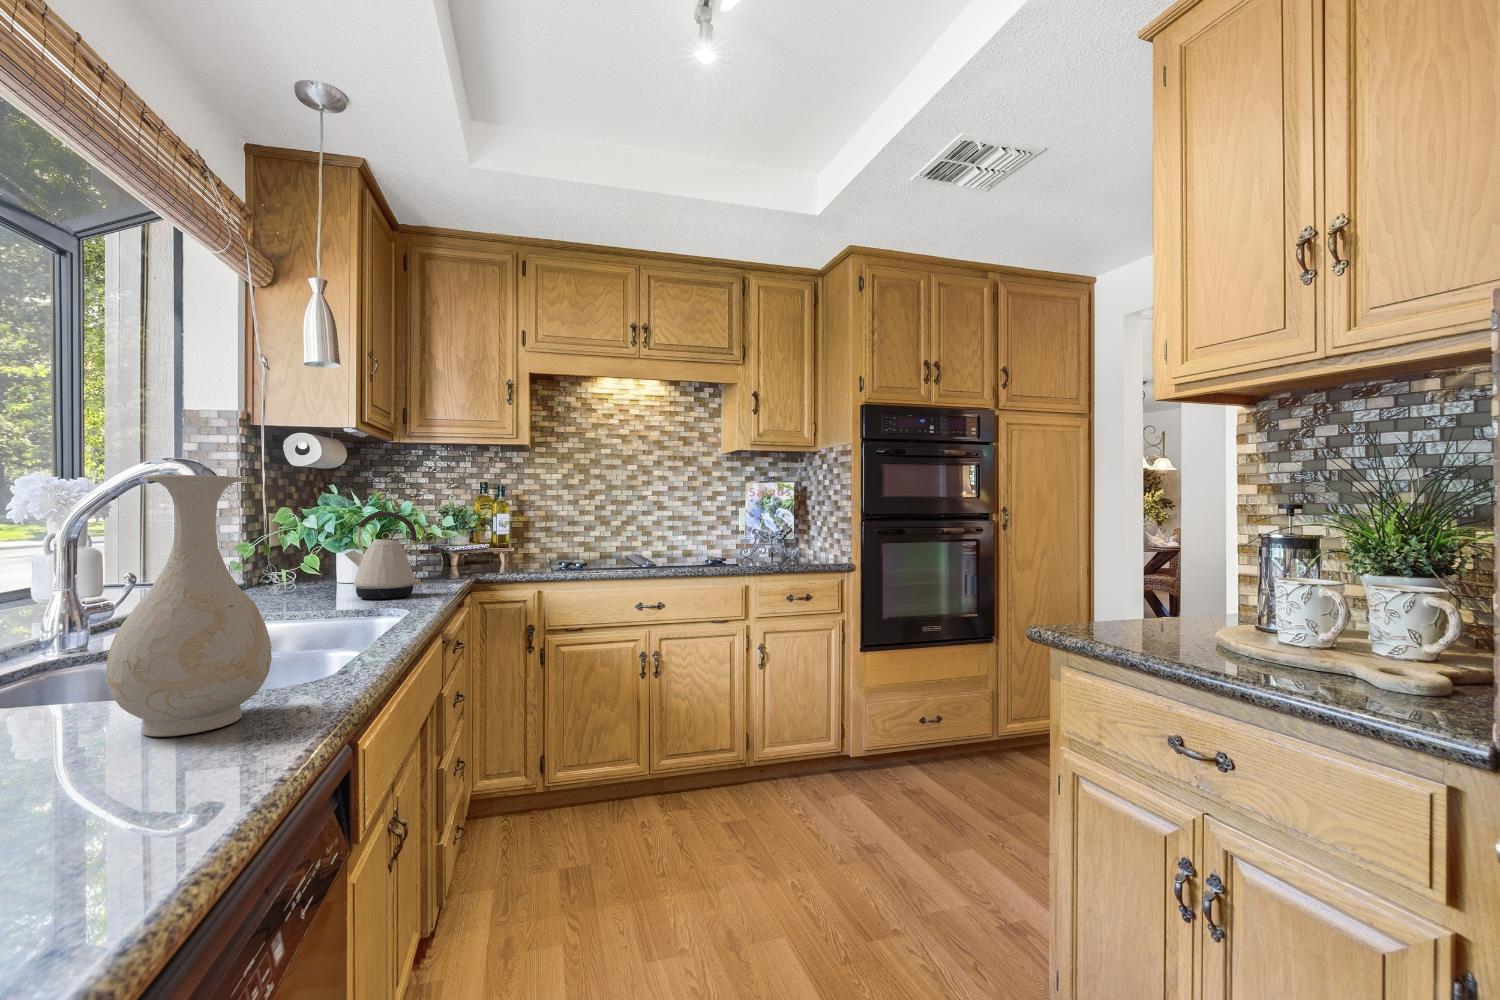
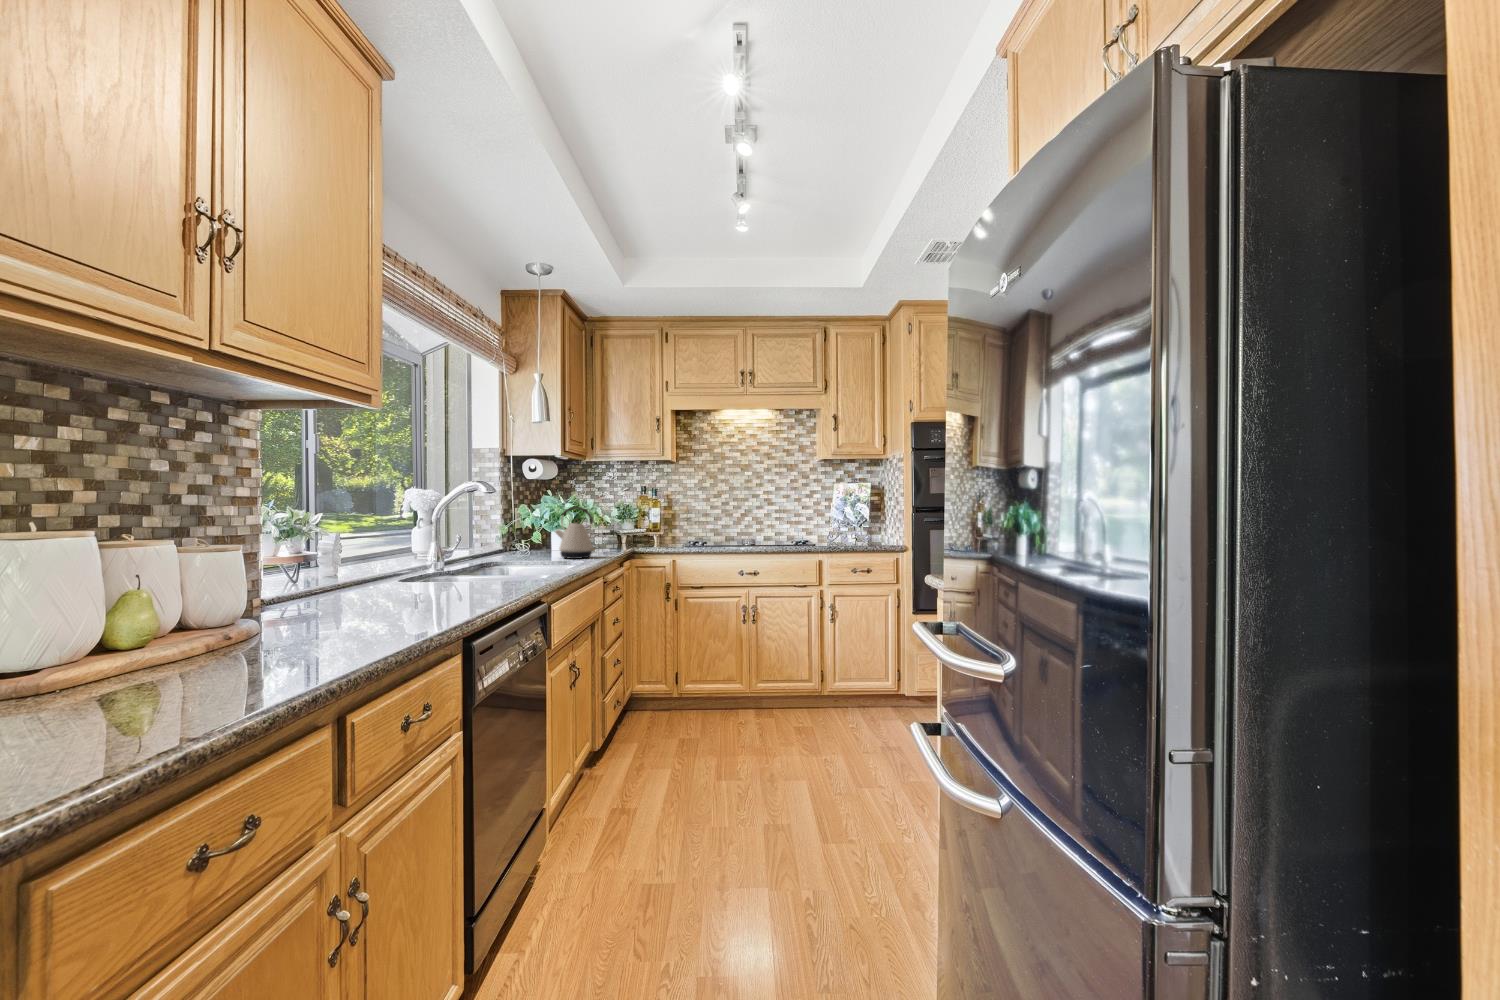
vase: present [107,475,272,737] -> none [463,491,516,591]

